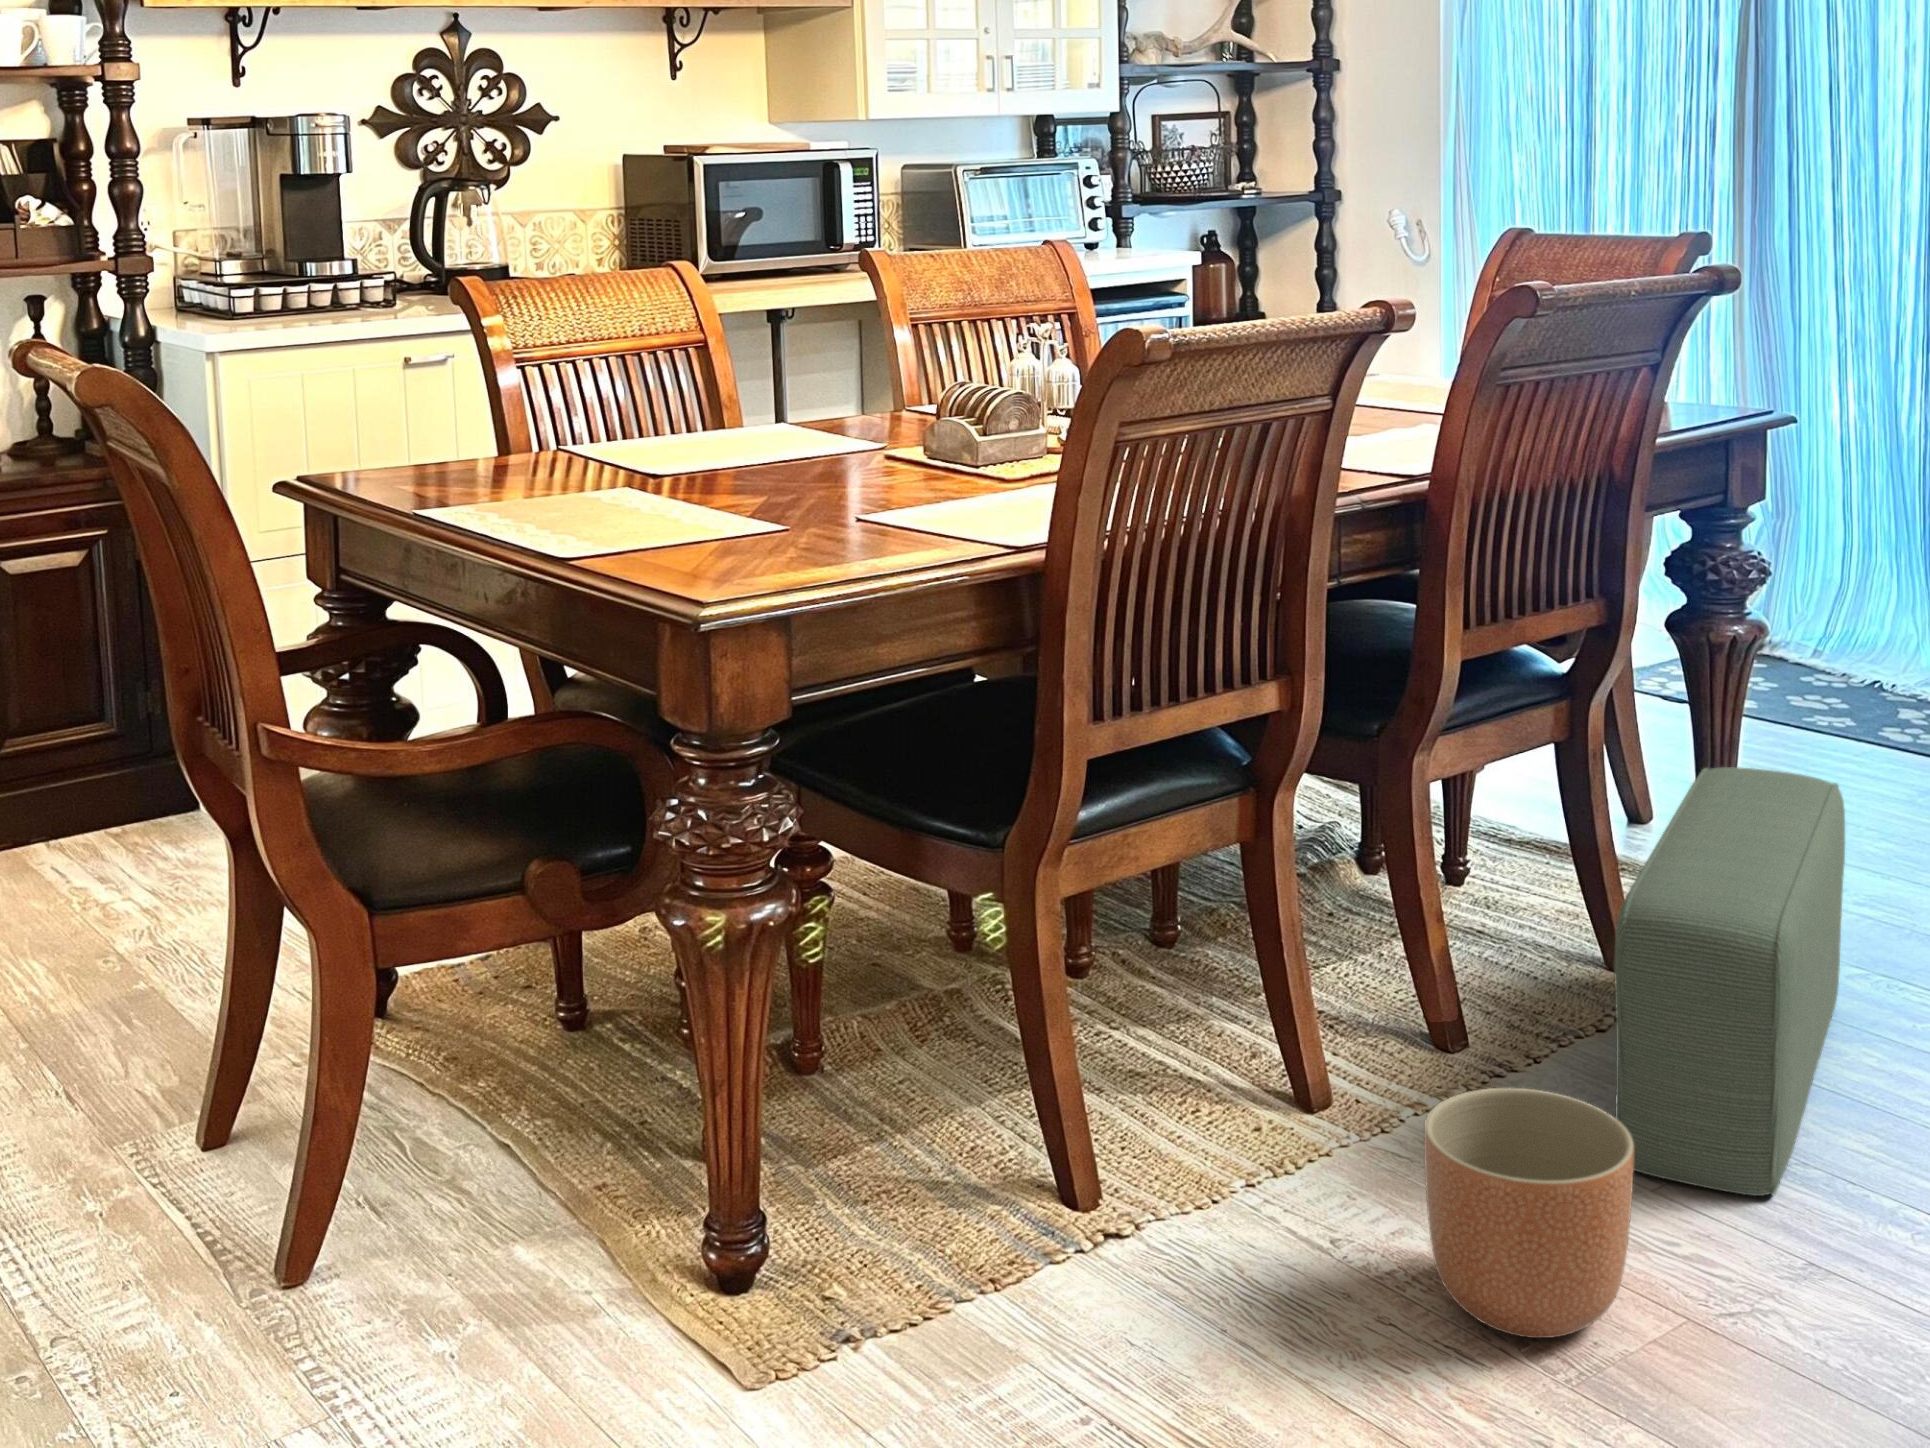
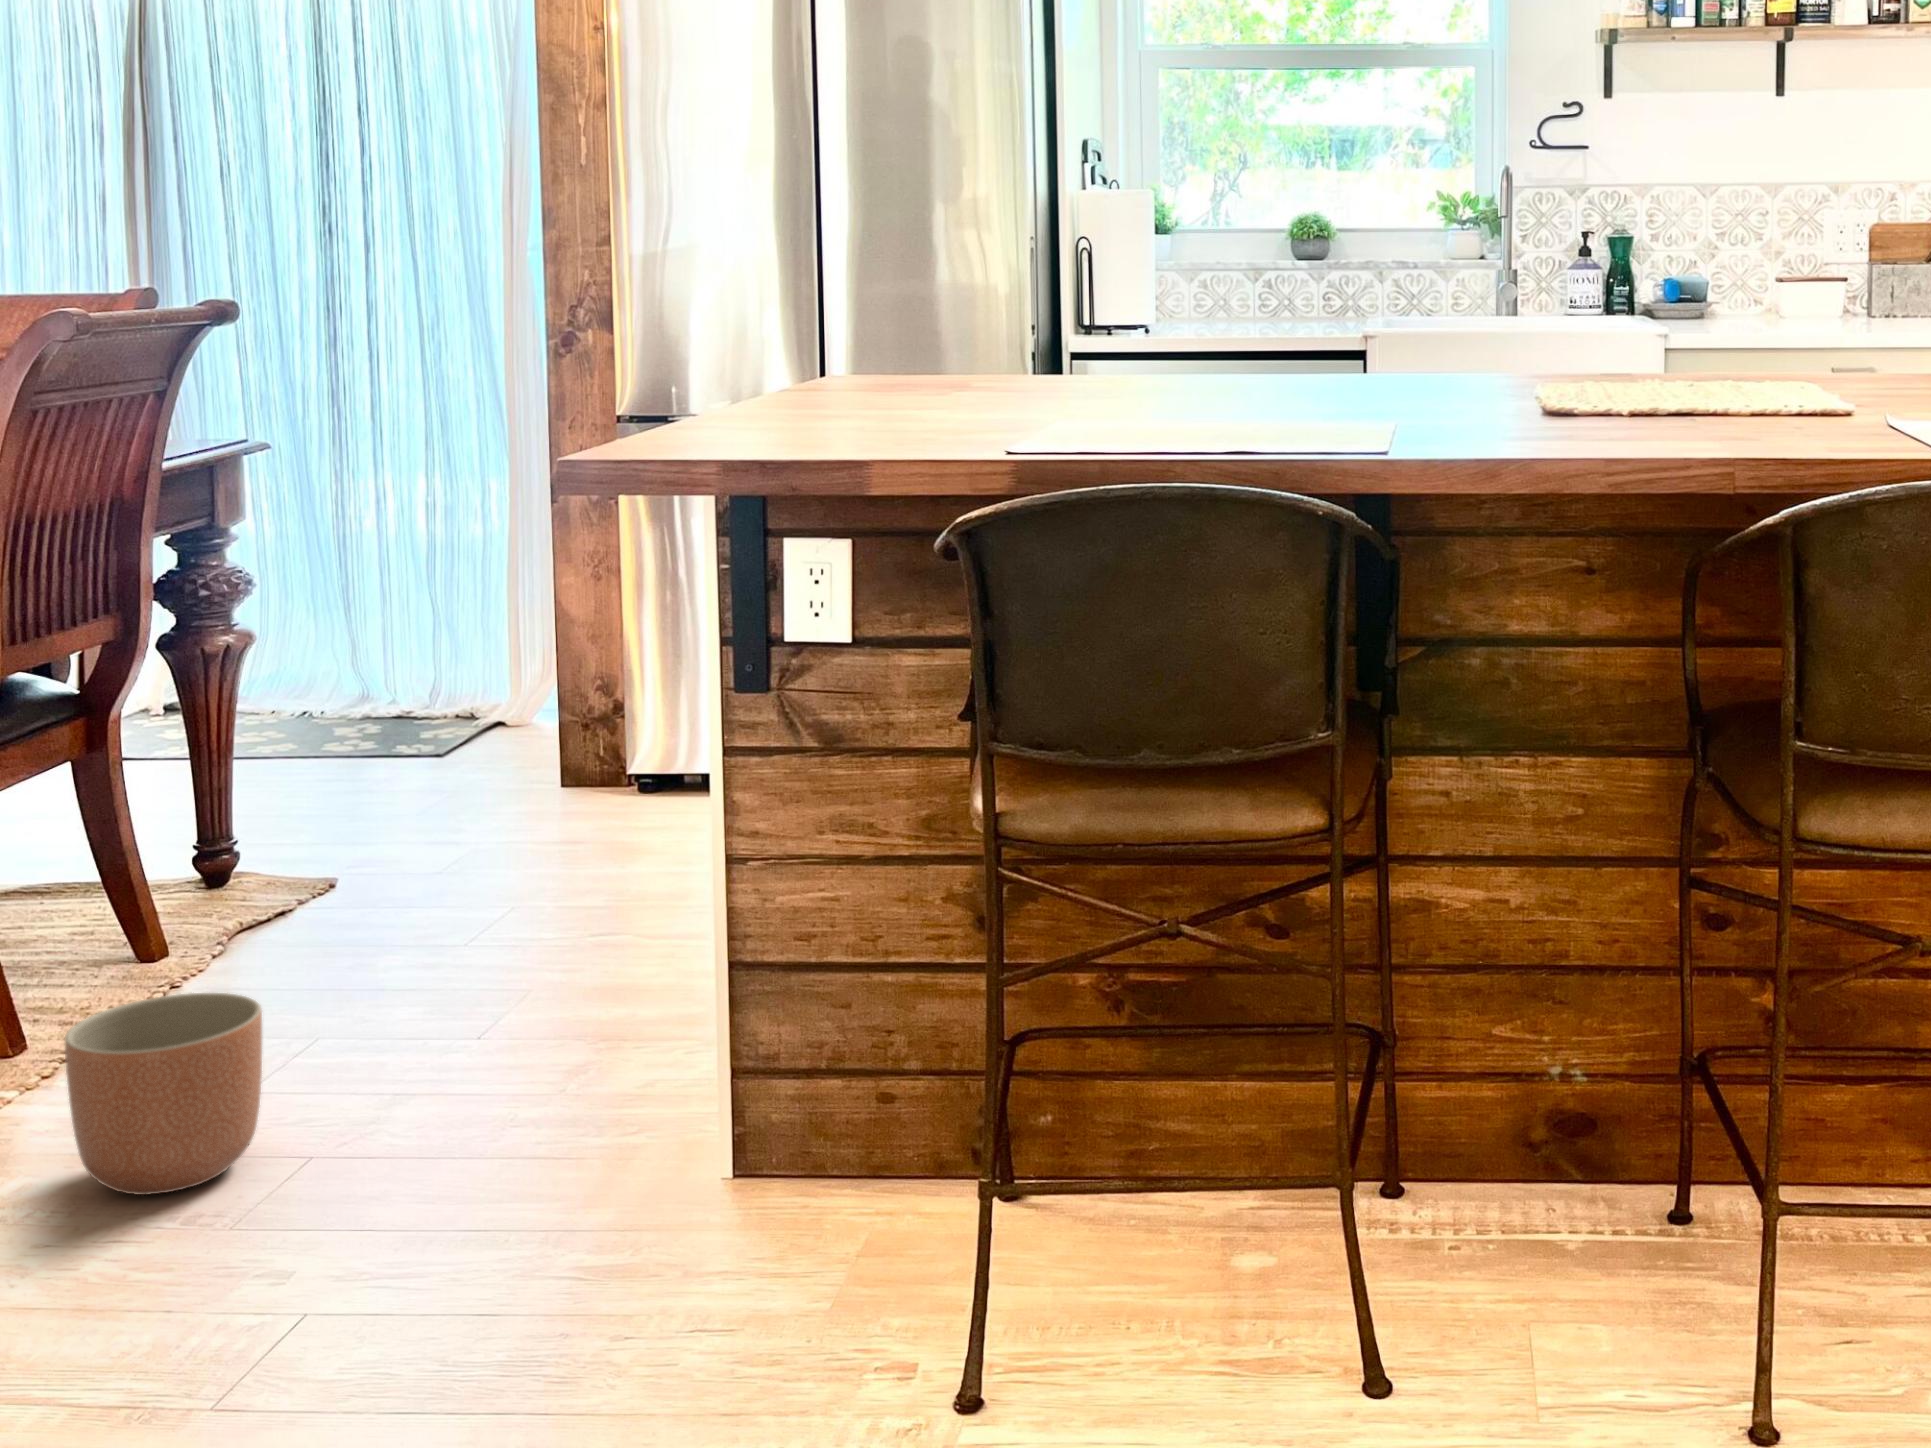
pouf: present [1614,767,1845,1196] -> none [196,741,360,1073]

